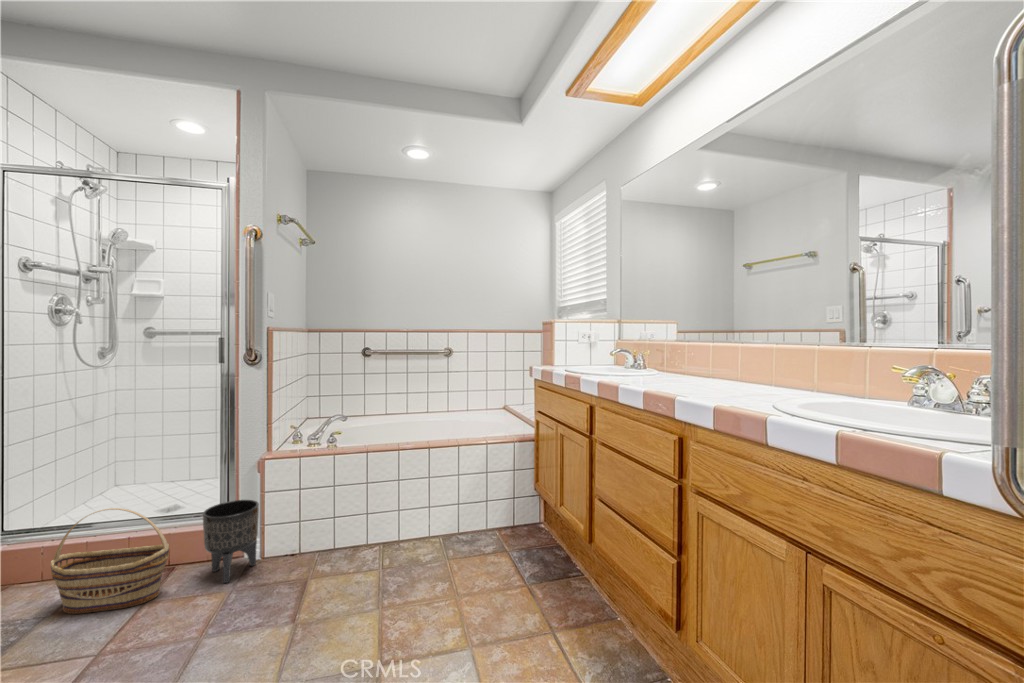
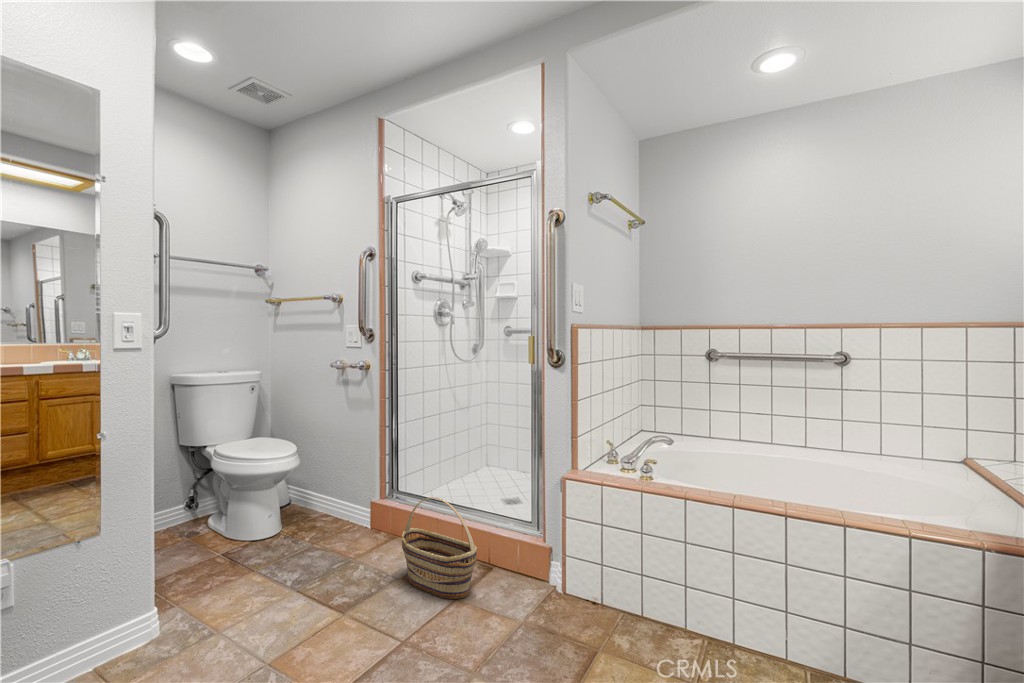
planter: present [203,500,259,583] -> none [505,517,557,610]

